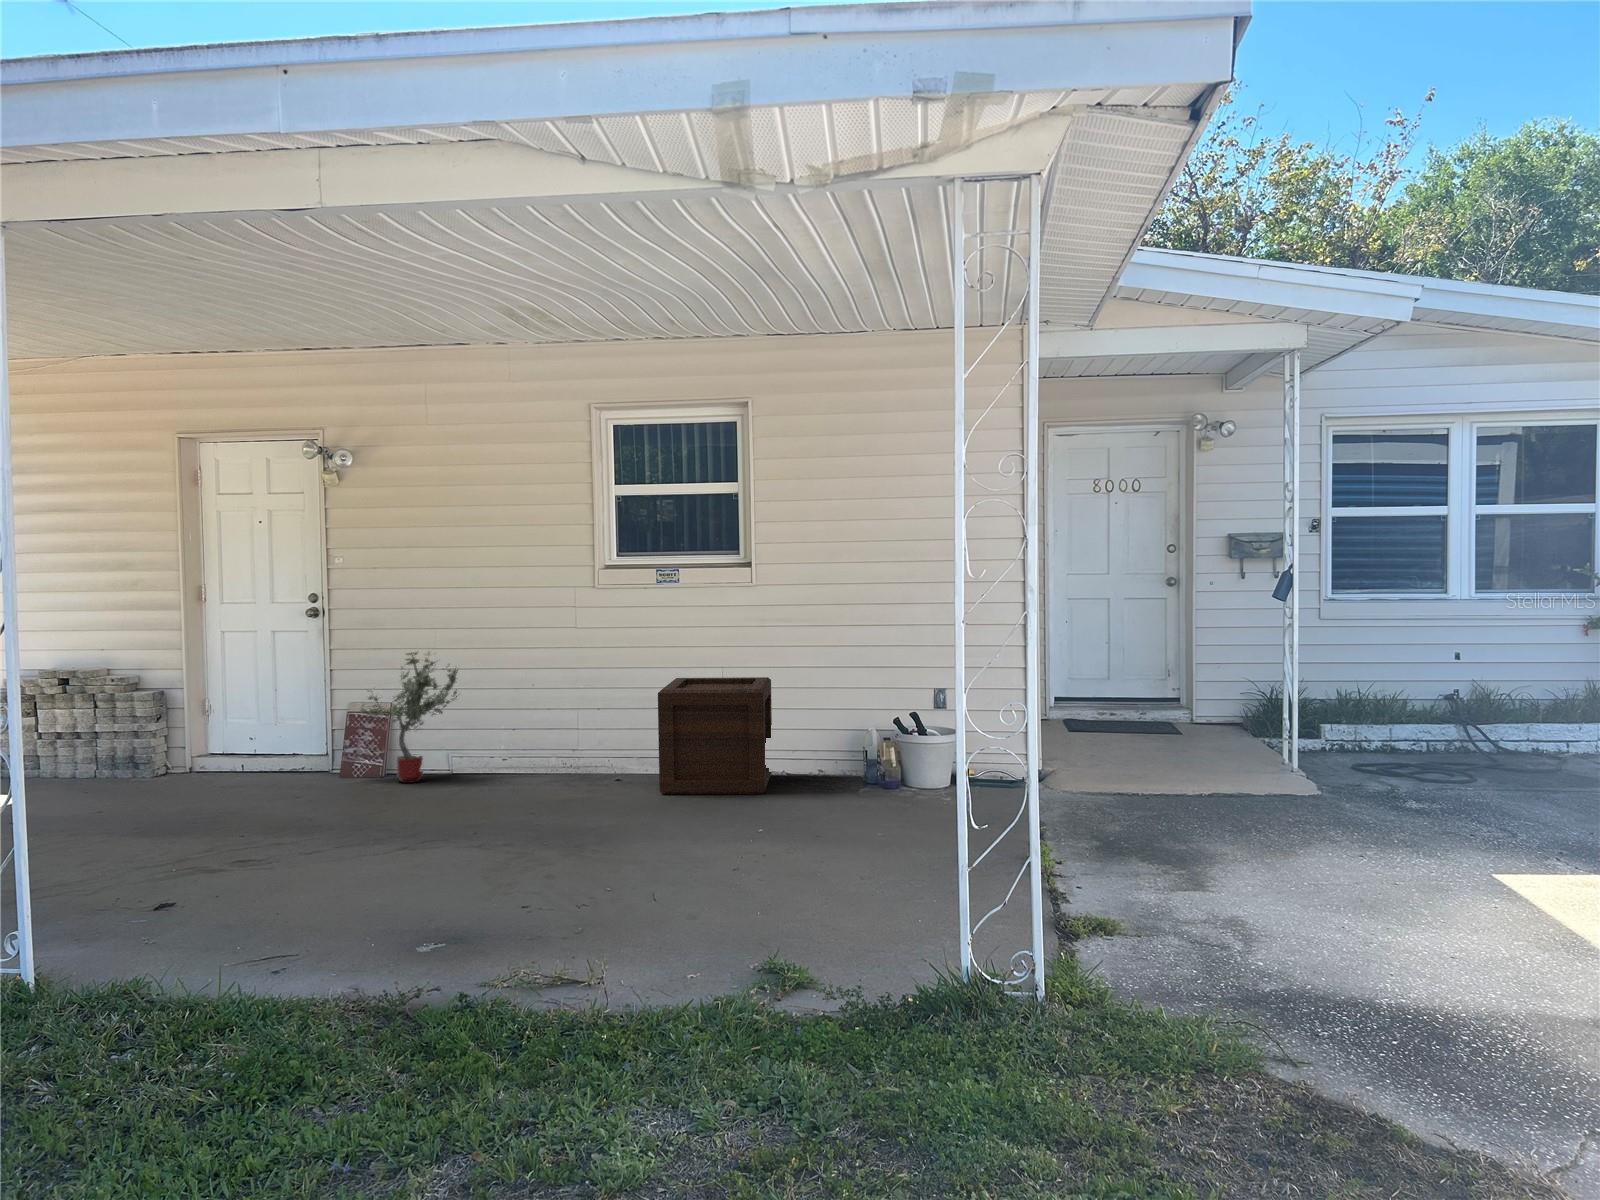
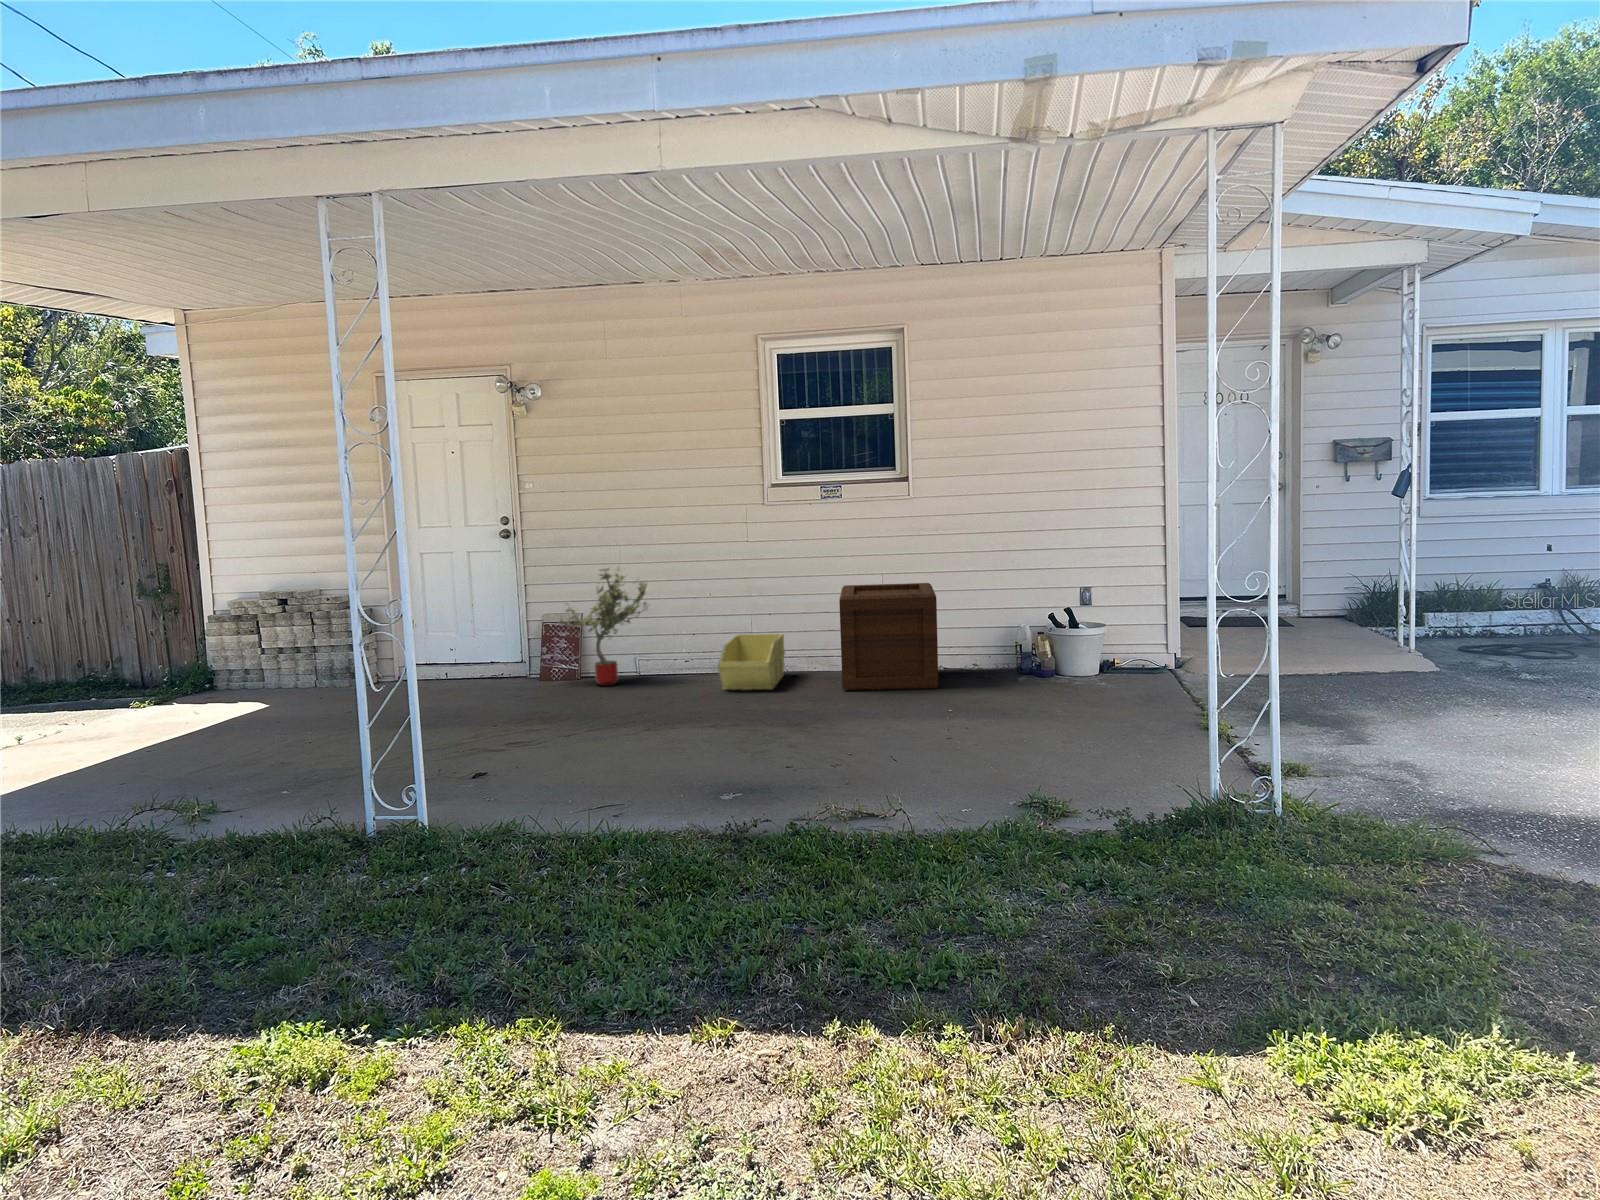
storage bin: none [524,729,611,791] -> present [718,634,785,690]

